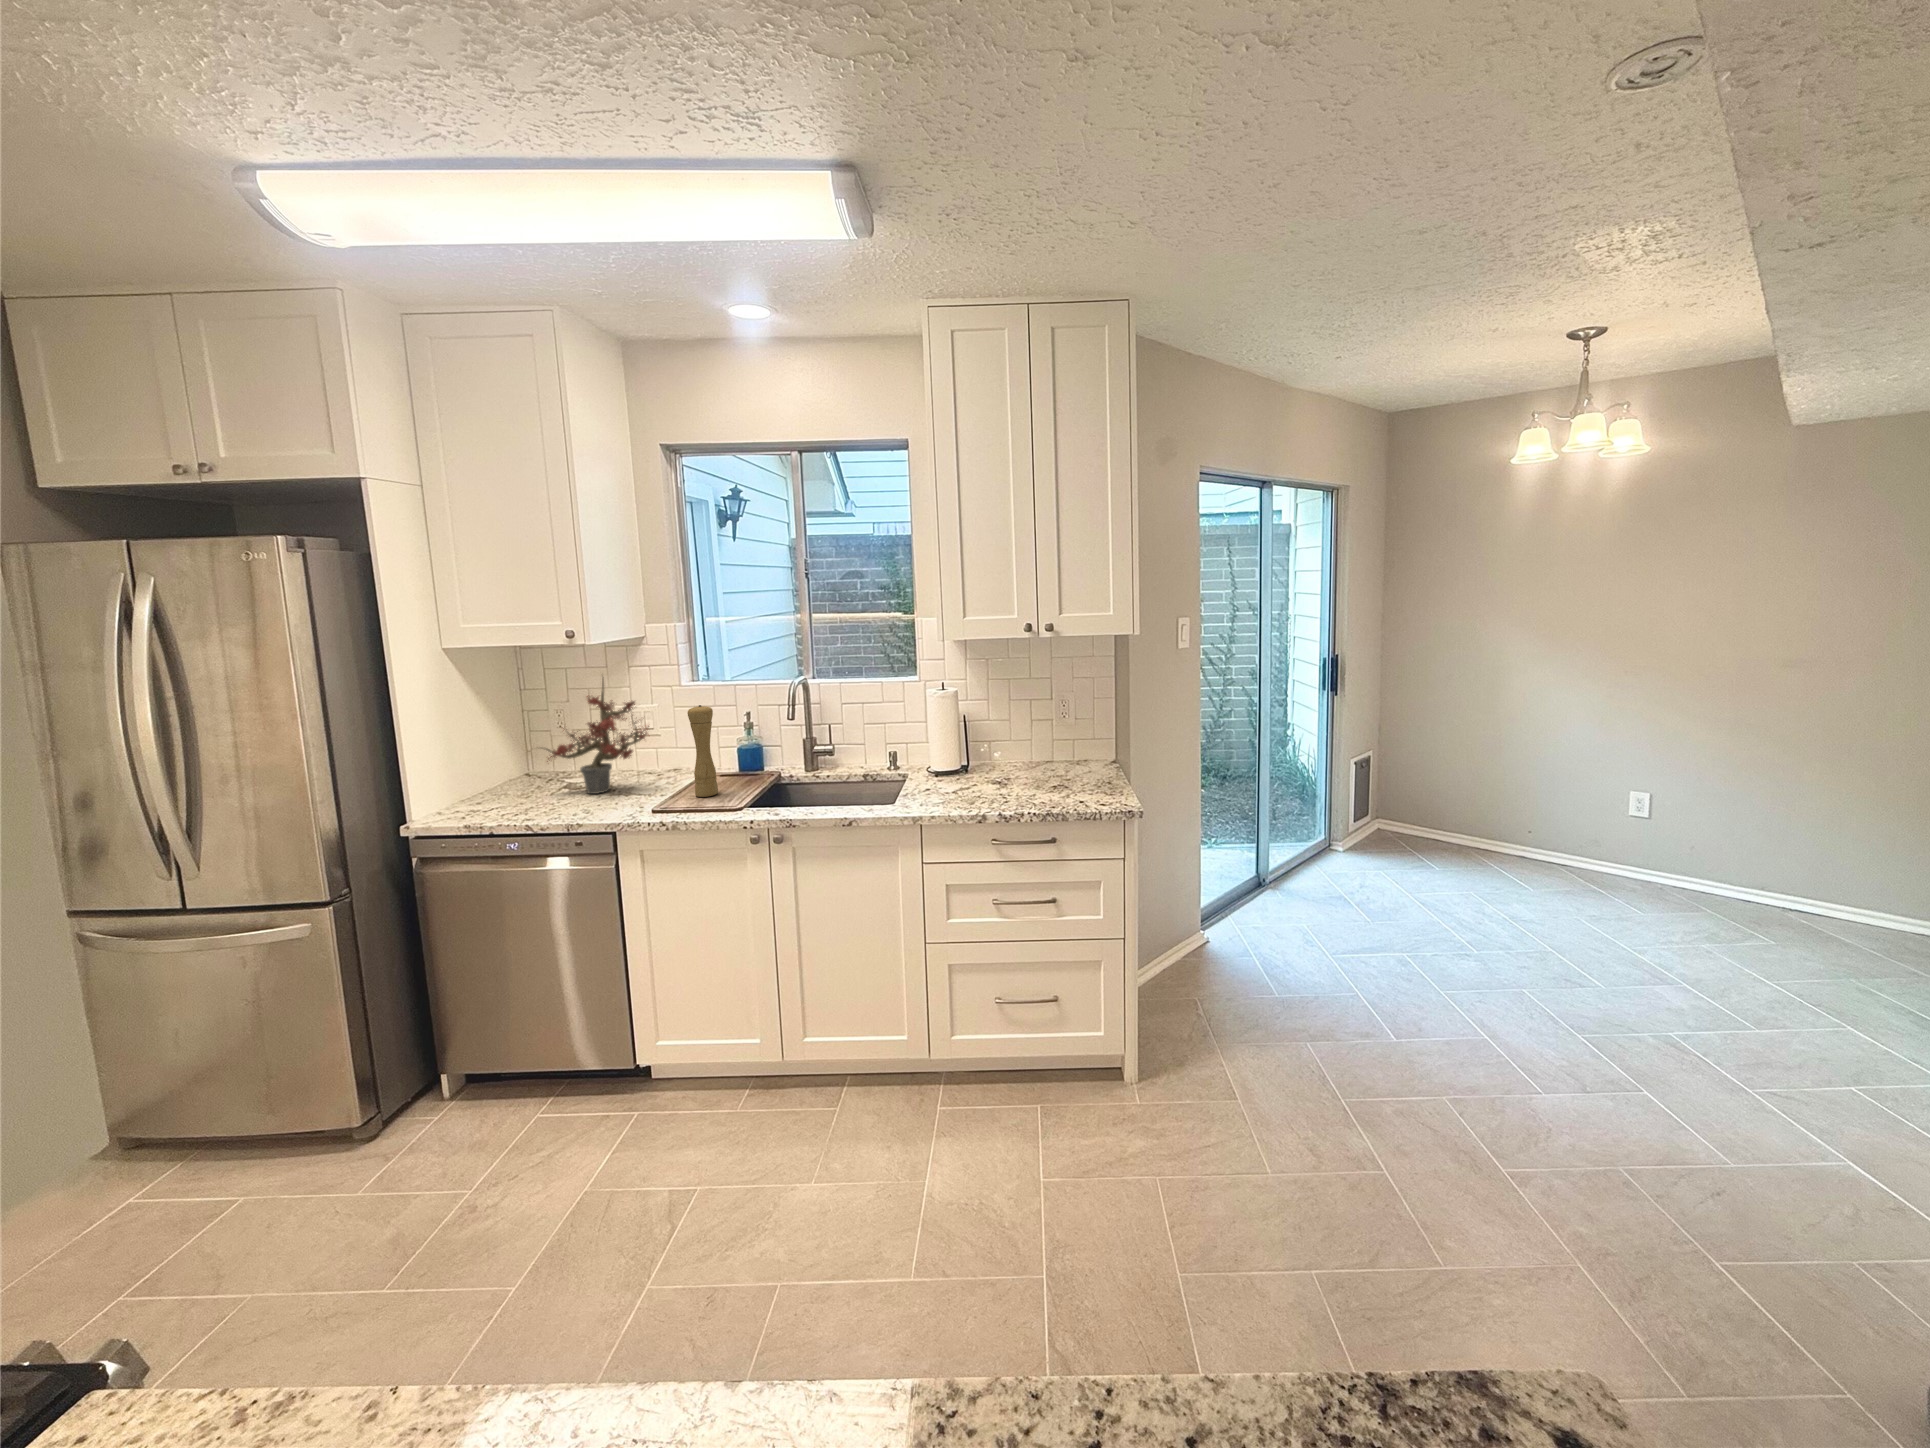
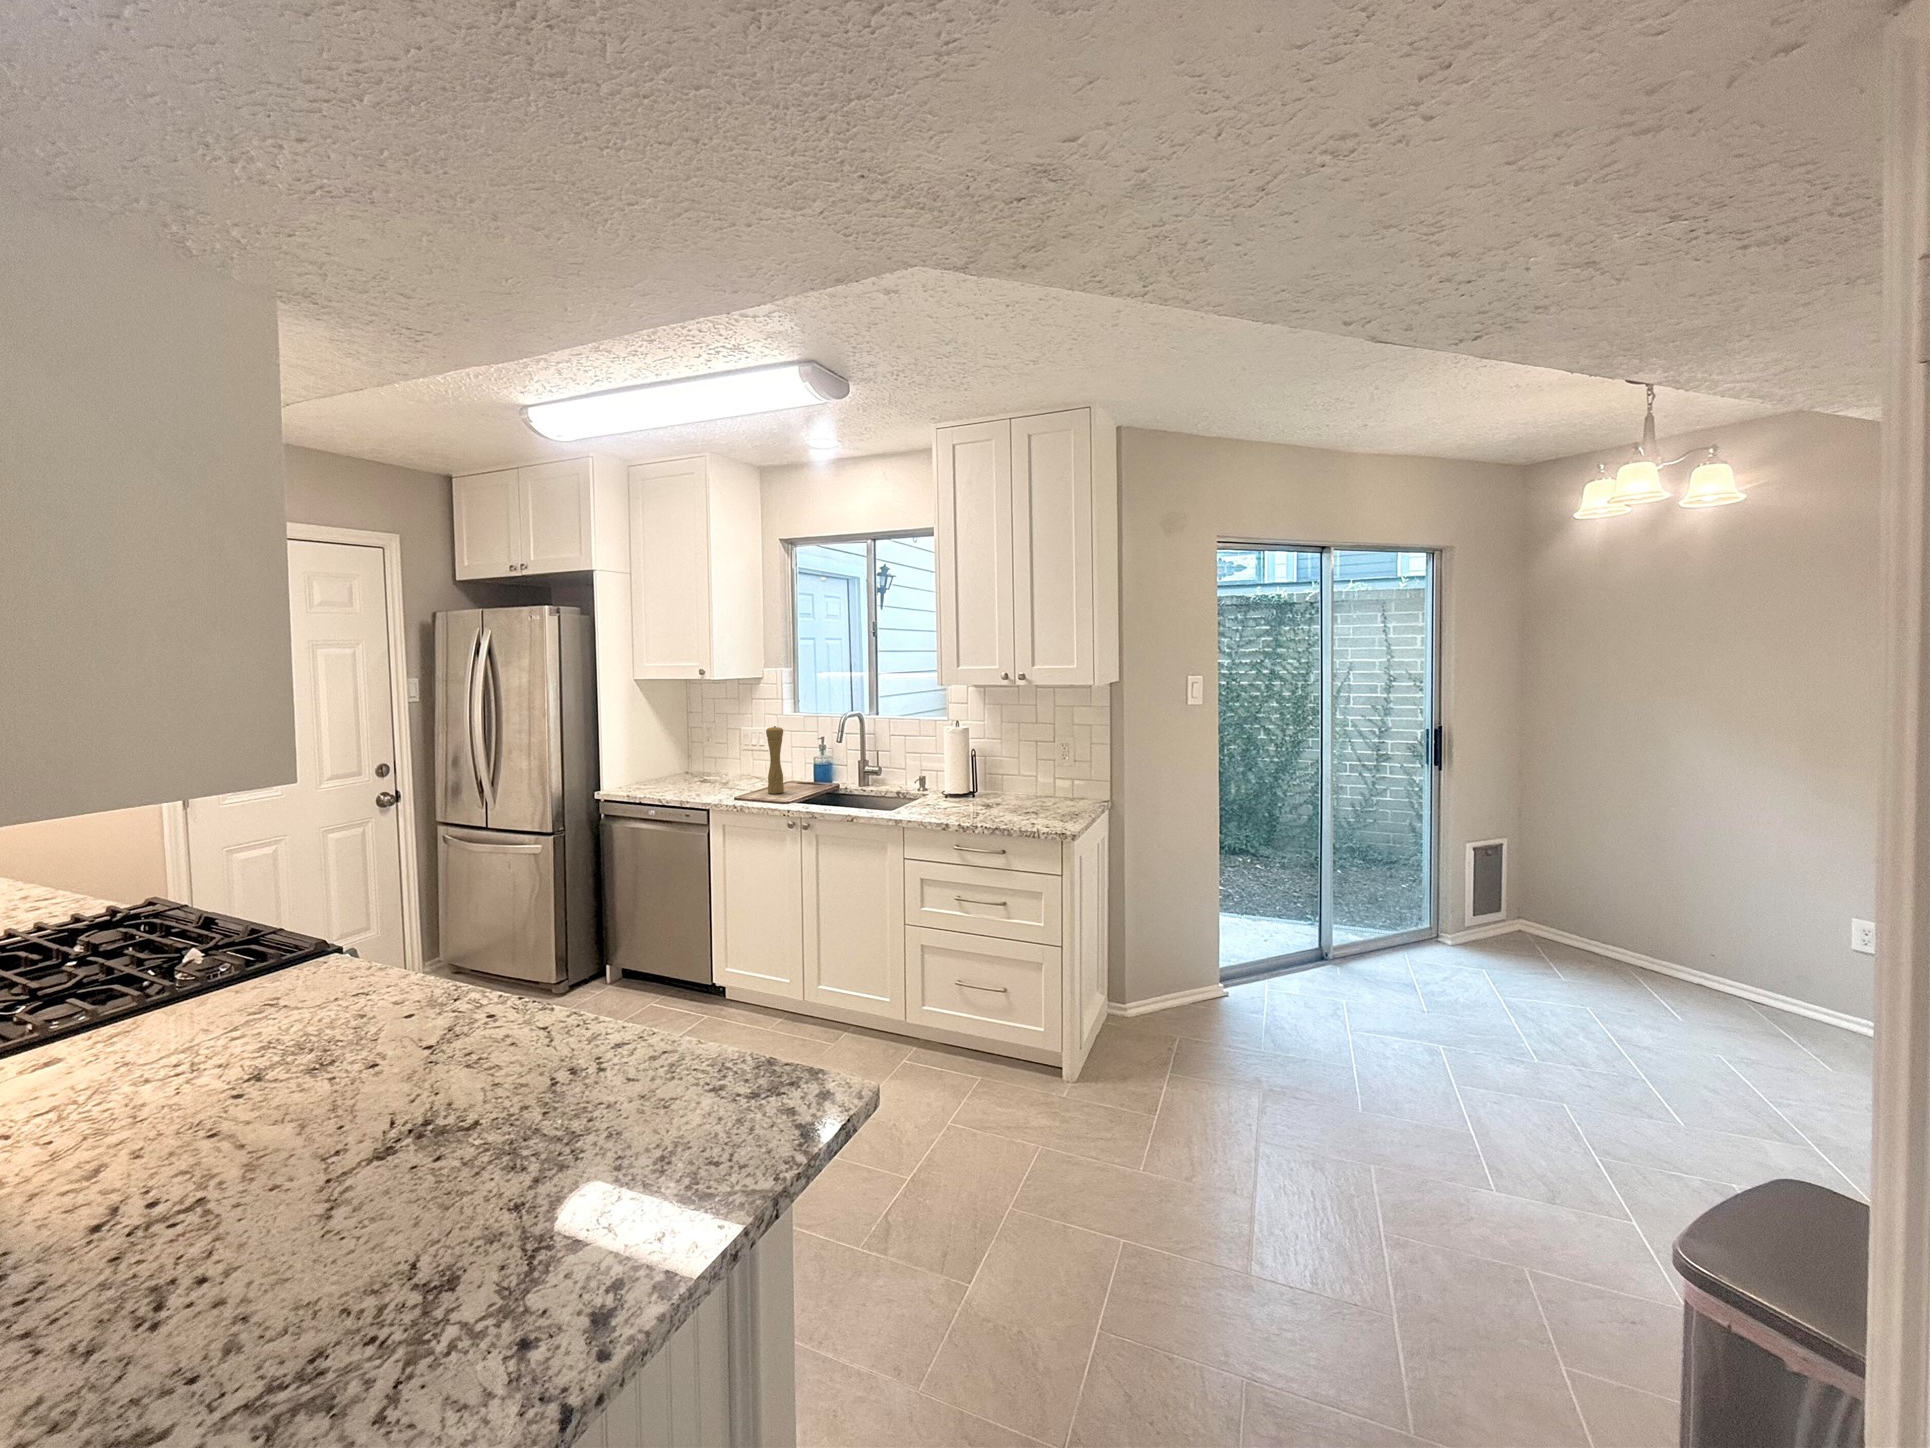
potted plant: present [545,681,649,794] -> none [678,701,750,786]

